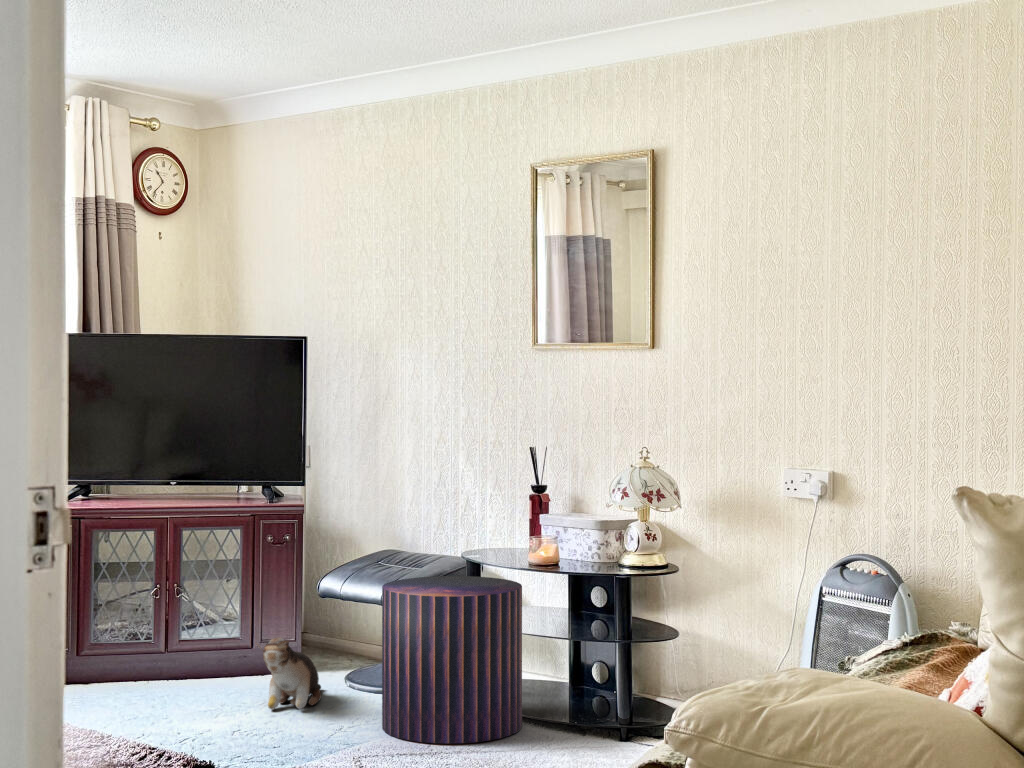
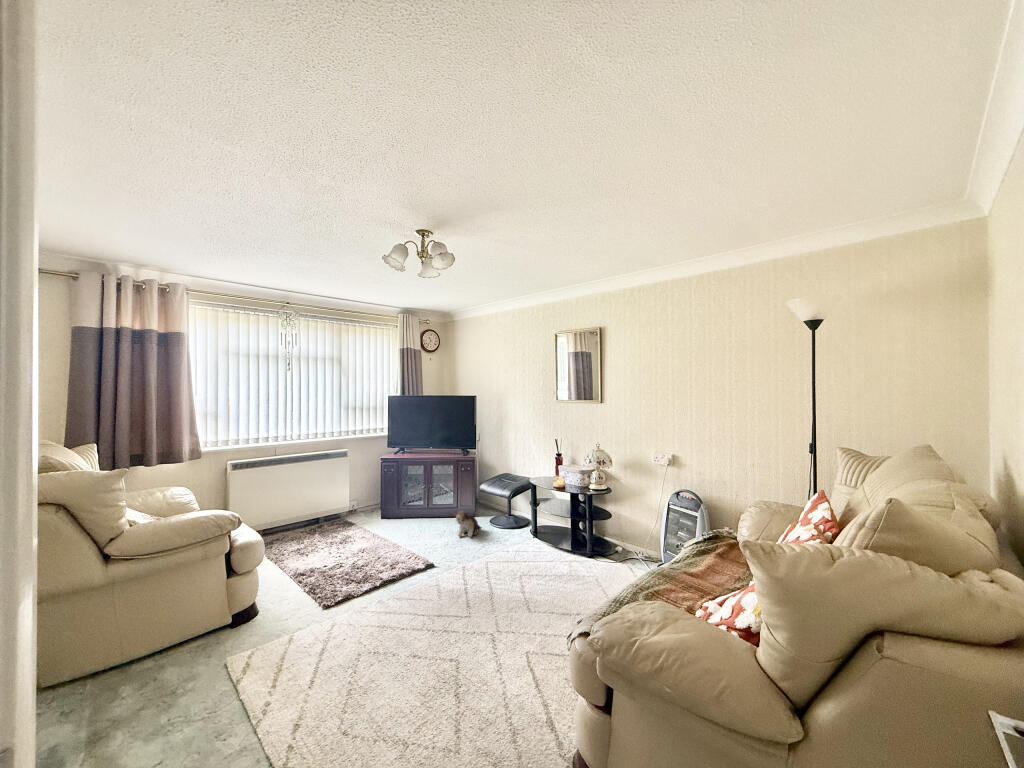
pouf: present [382,576,522,744] -> none [498,489,551,558]

